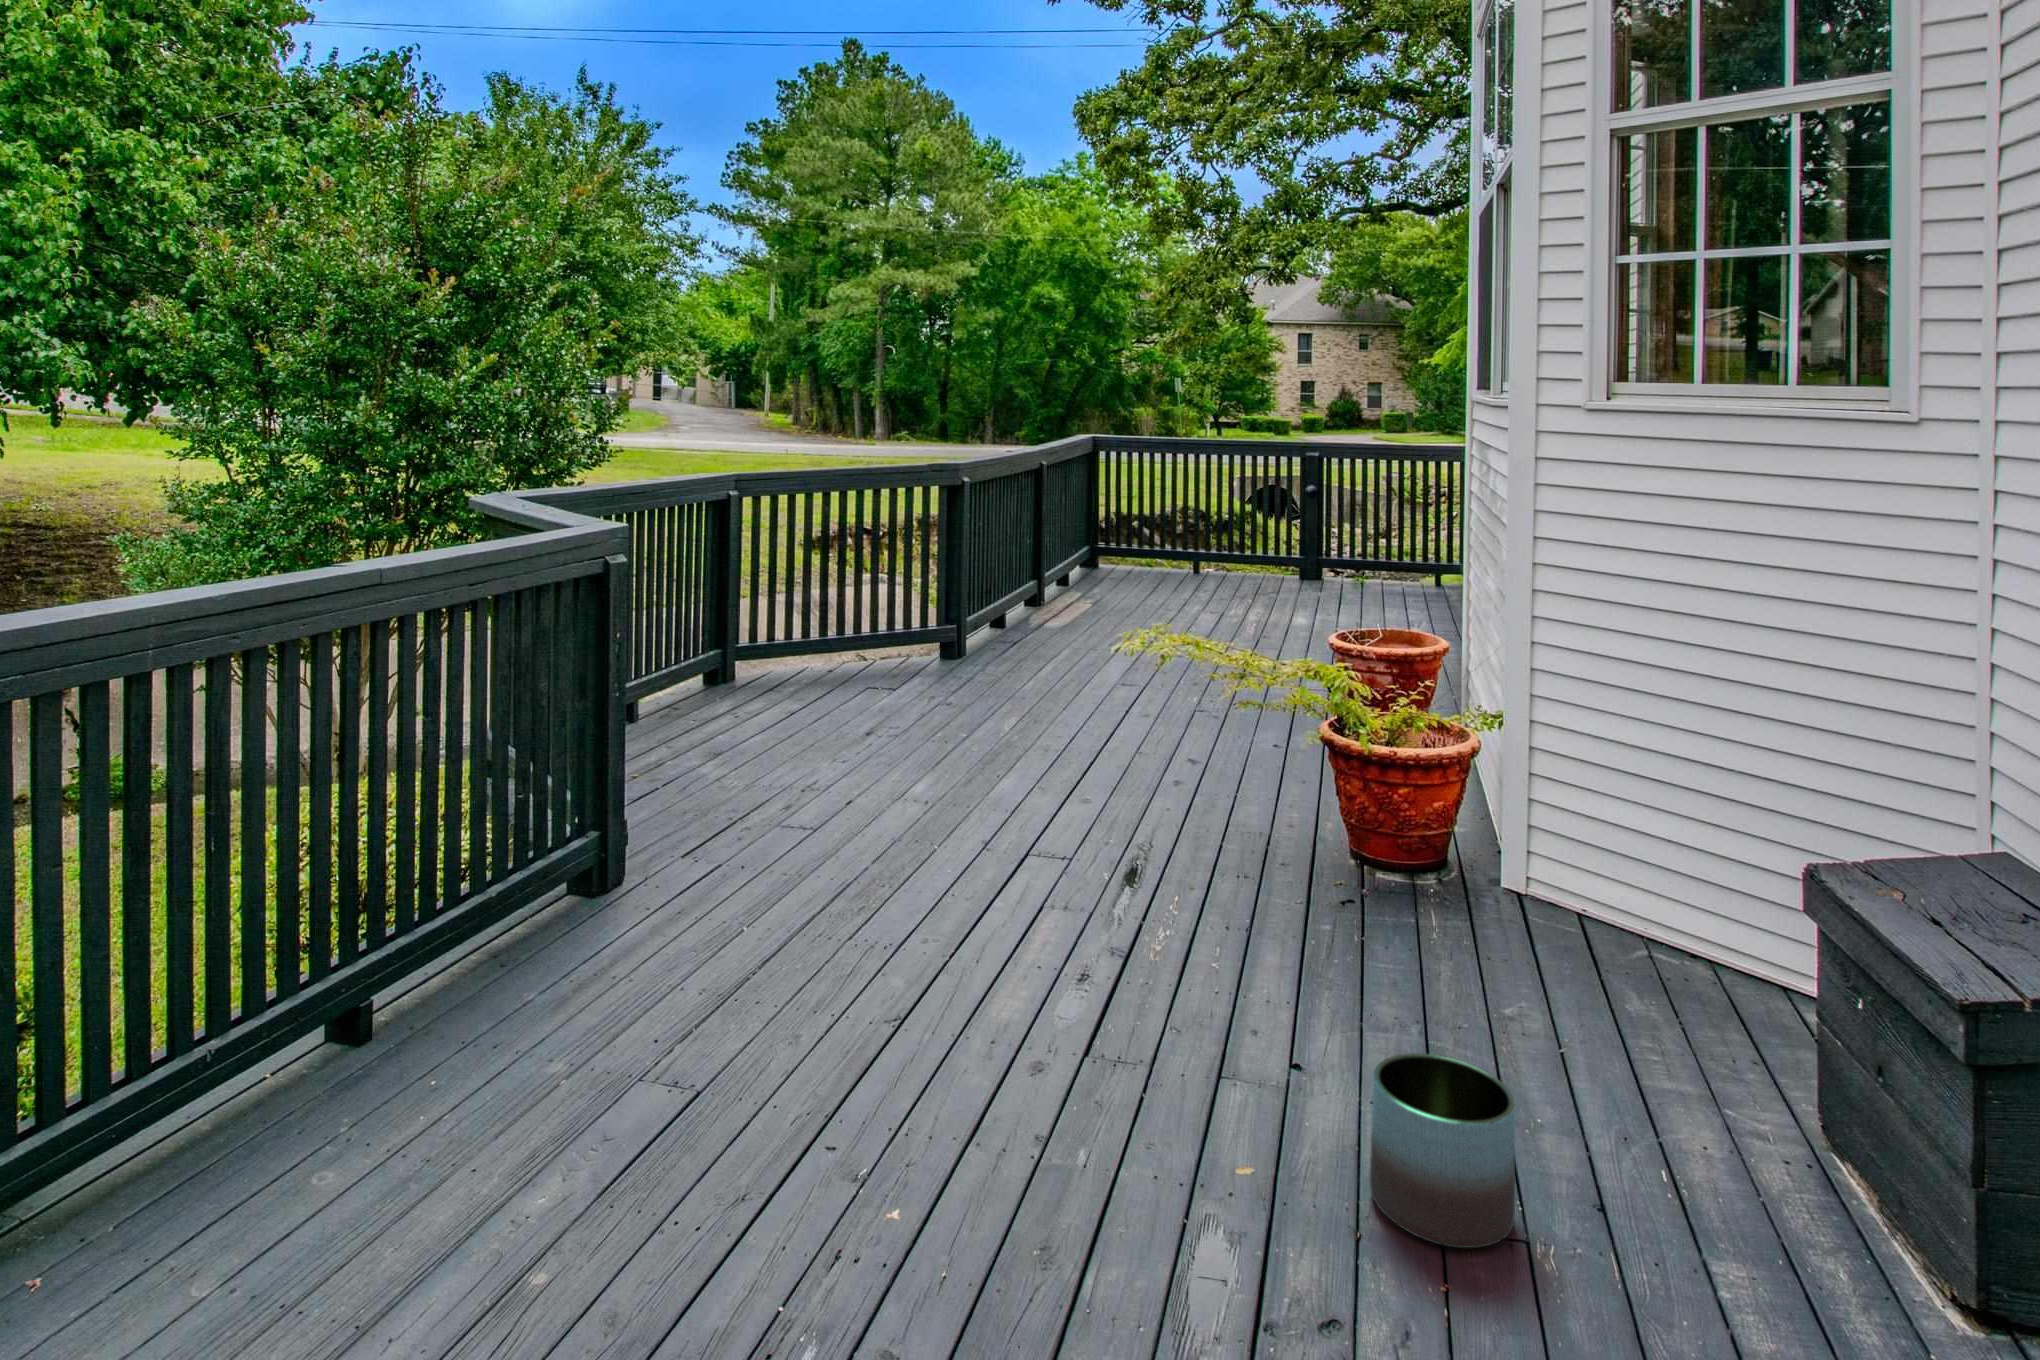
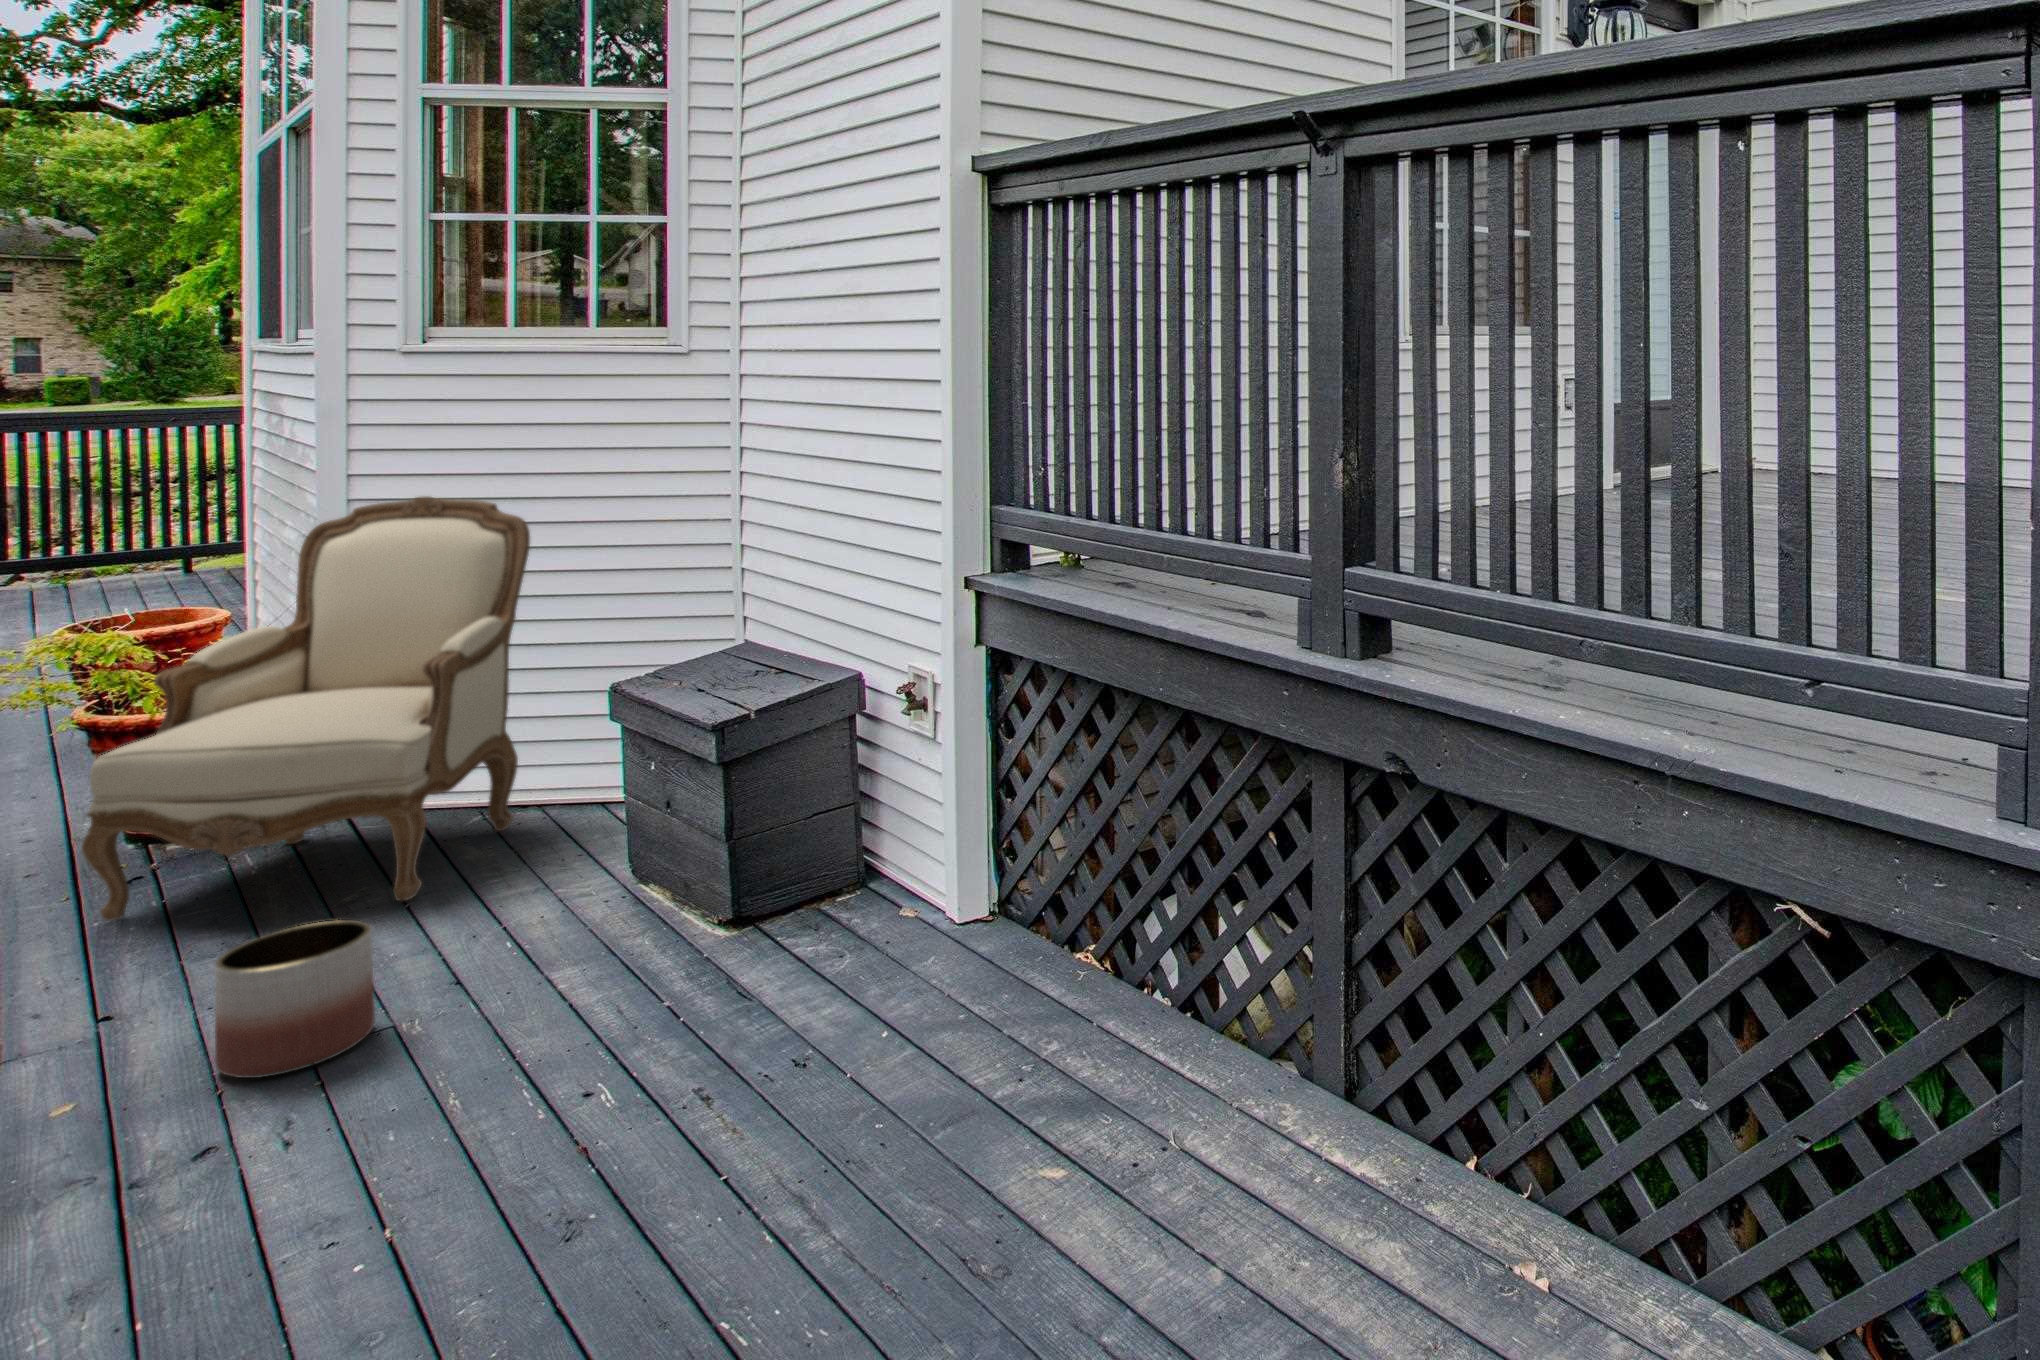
armchair: none [1315,567,1706,1037] -> present [81,496,530,921]

